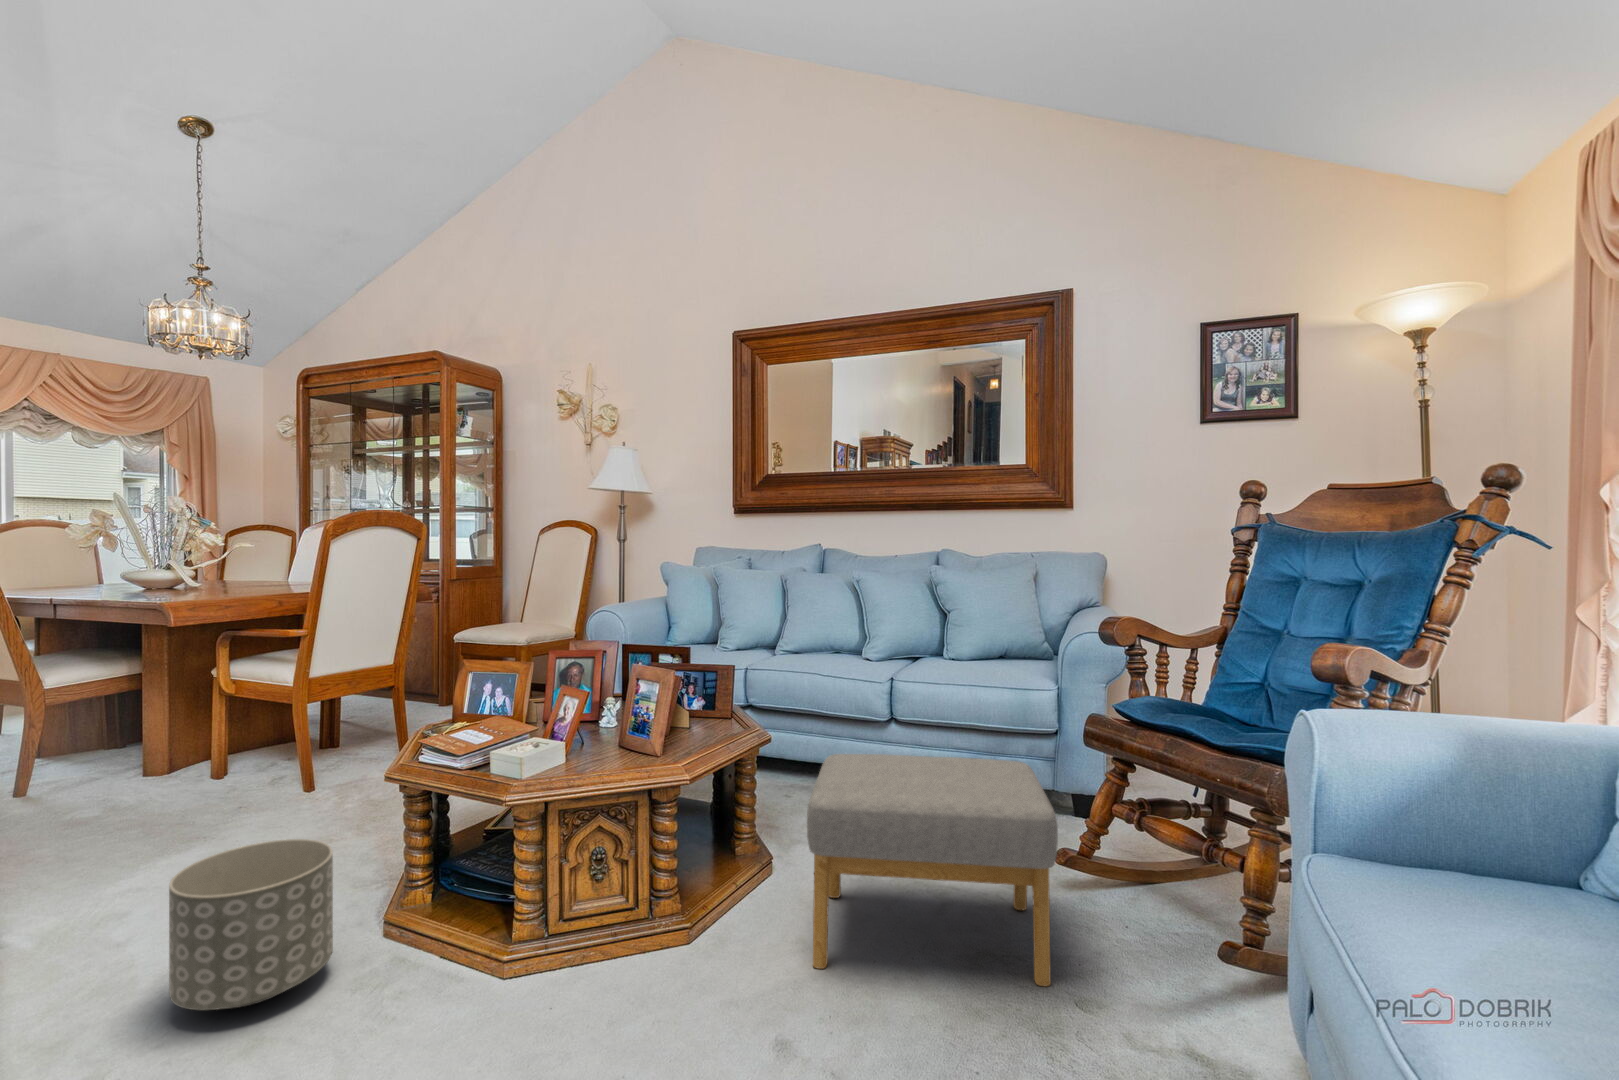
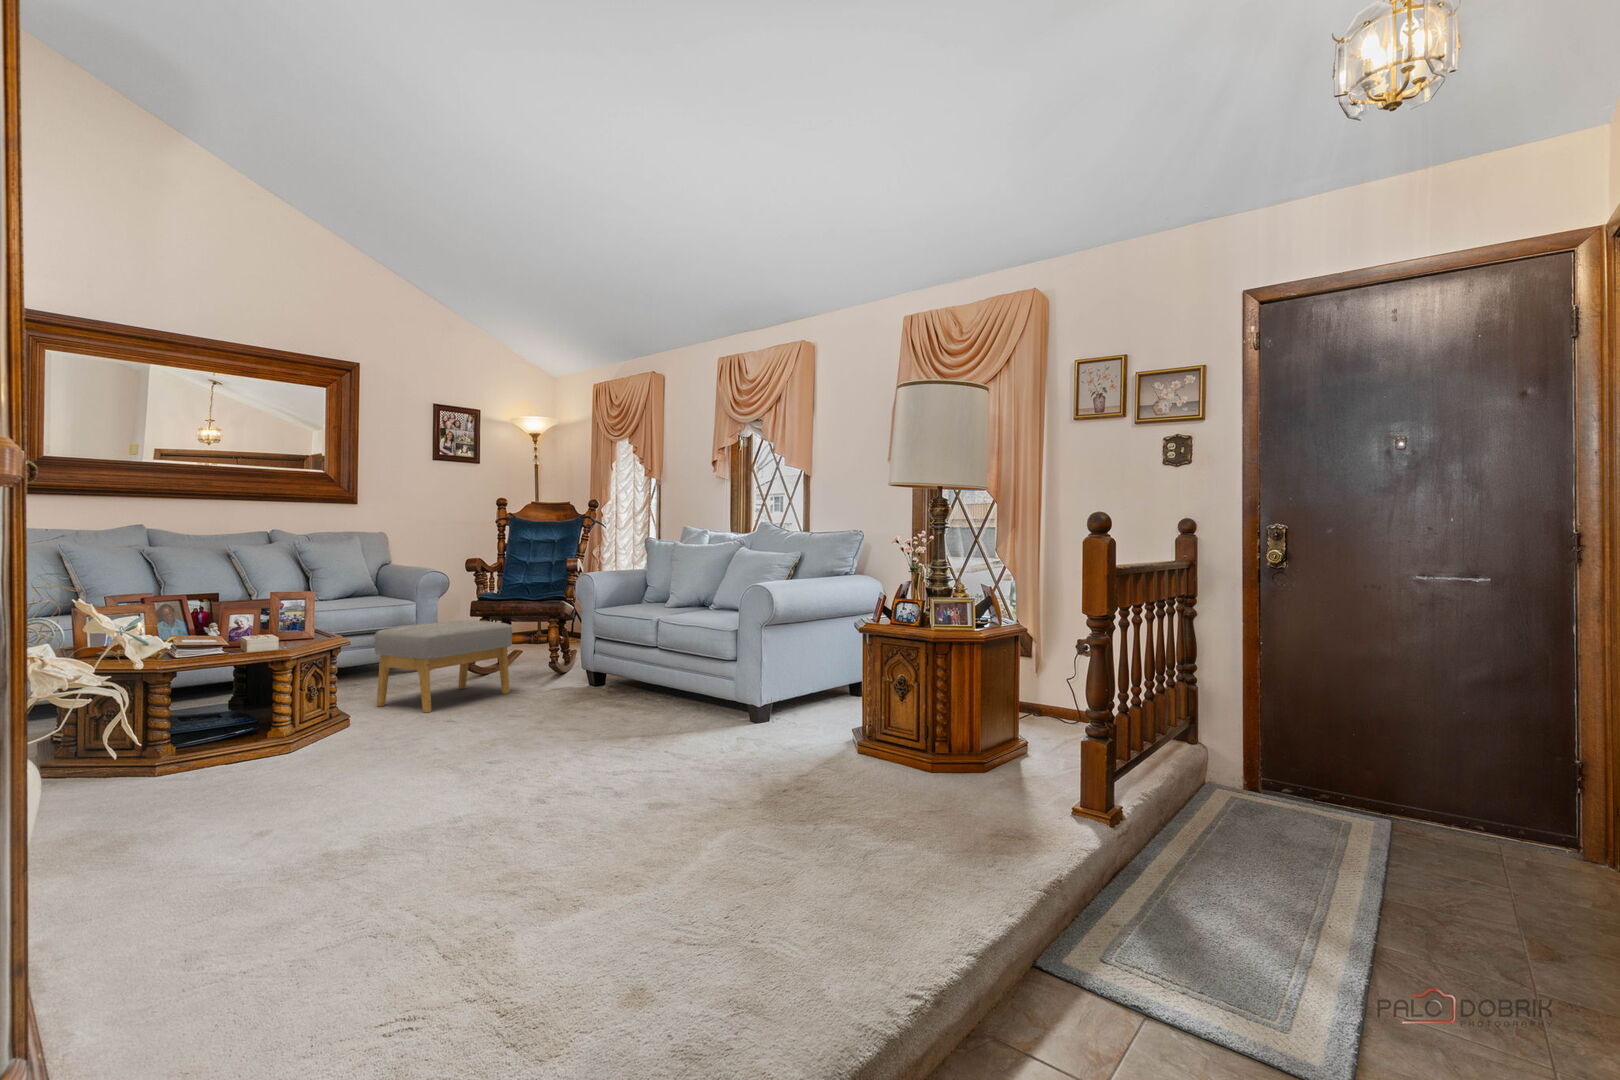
planter: present [169,839,333,1010] -> none [102,703,218,800]

